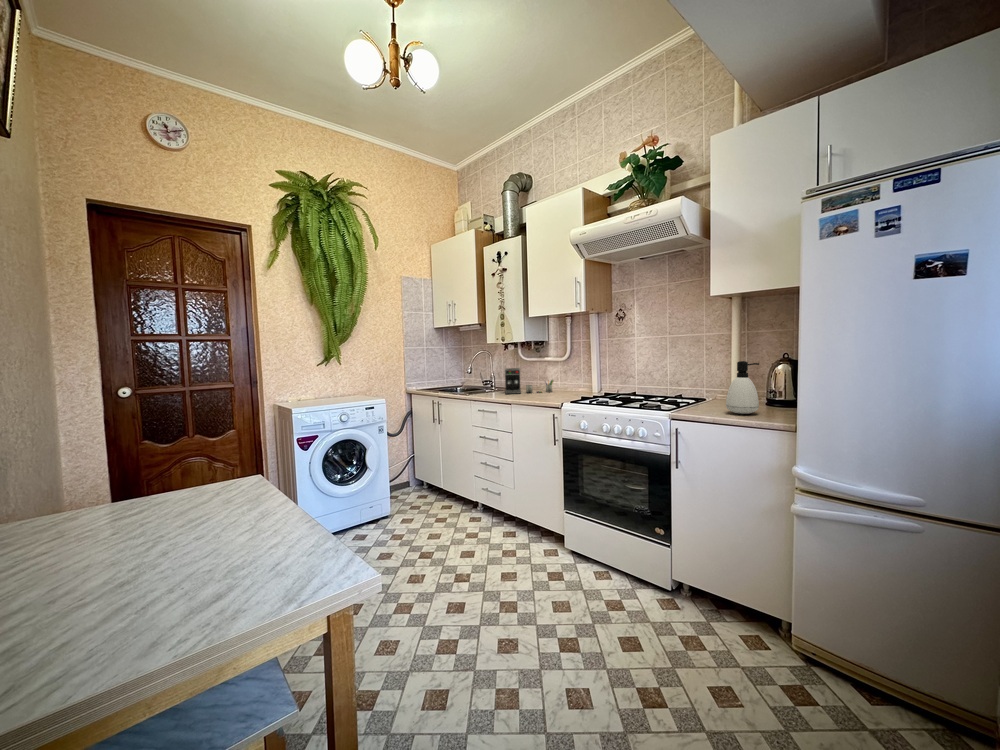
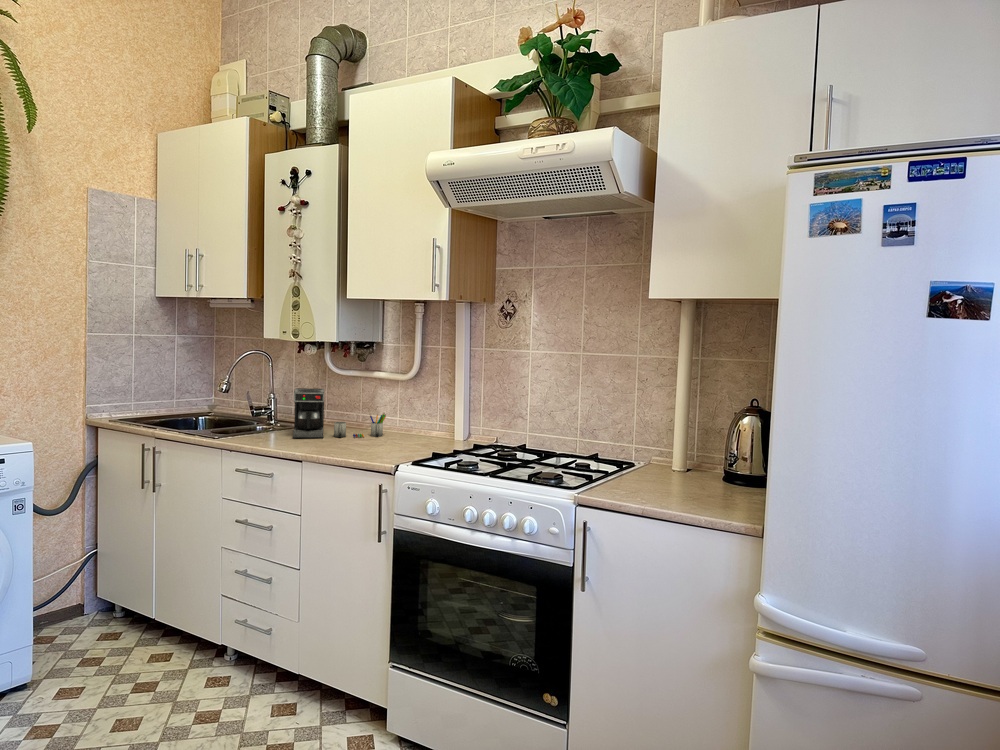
soap dispenser: present [726,361,759,414] -> none [664,413,716,501]

